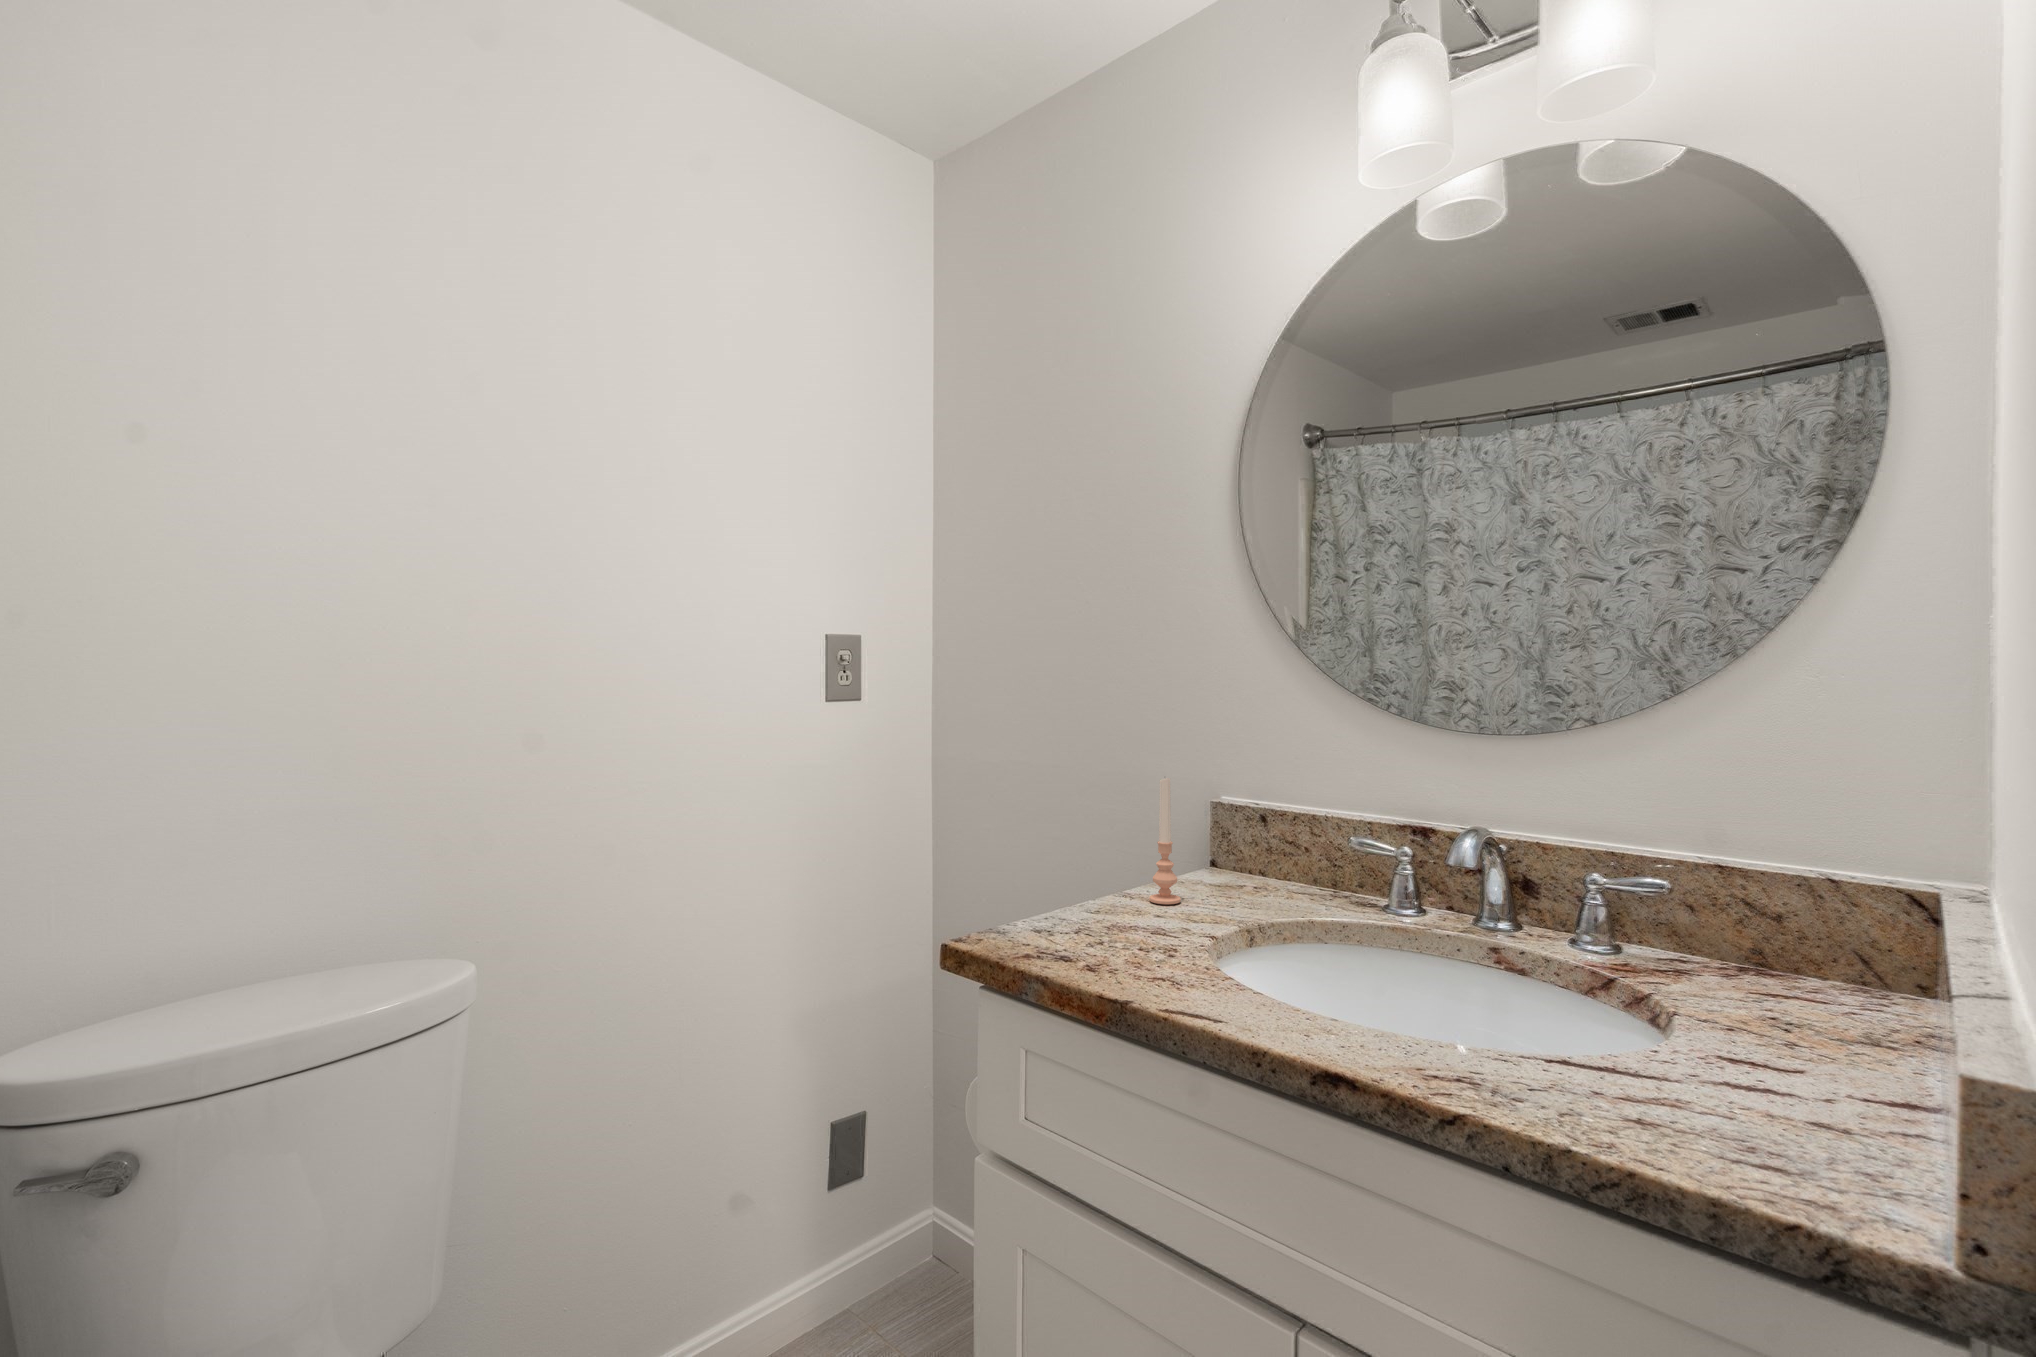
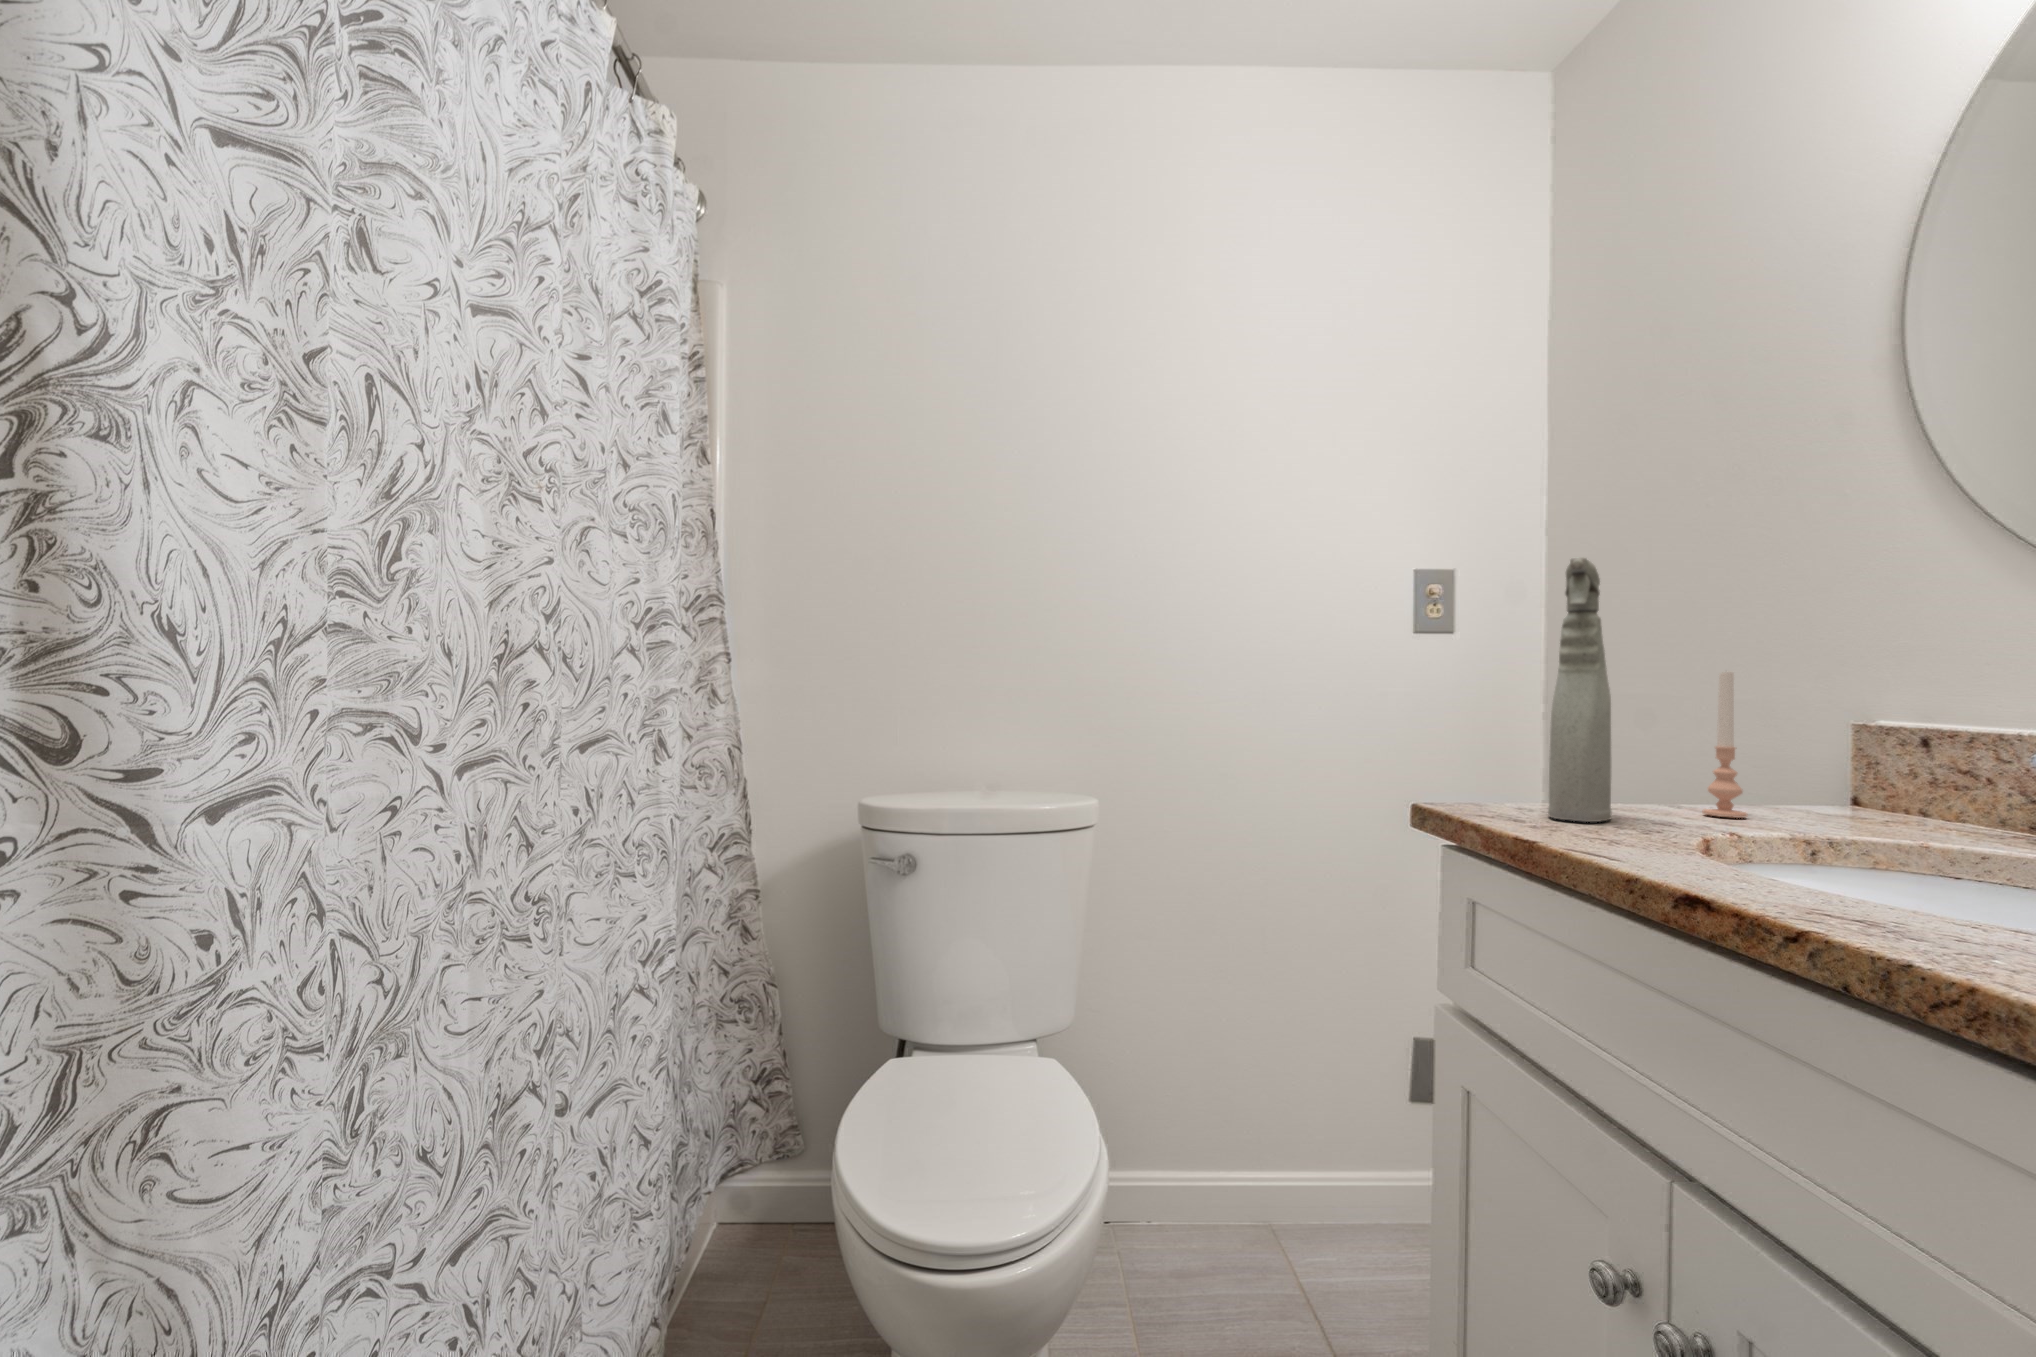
spray bottle: none [1068,694,1118,944] -> present [1548,557,1612,822]

